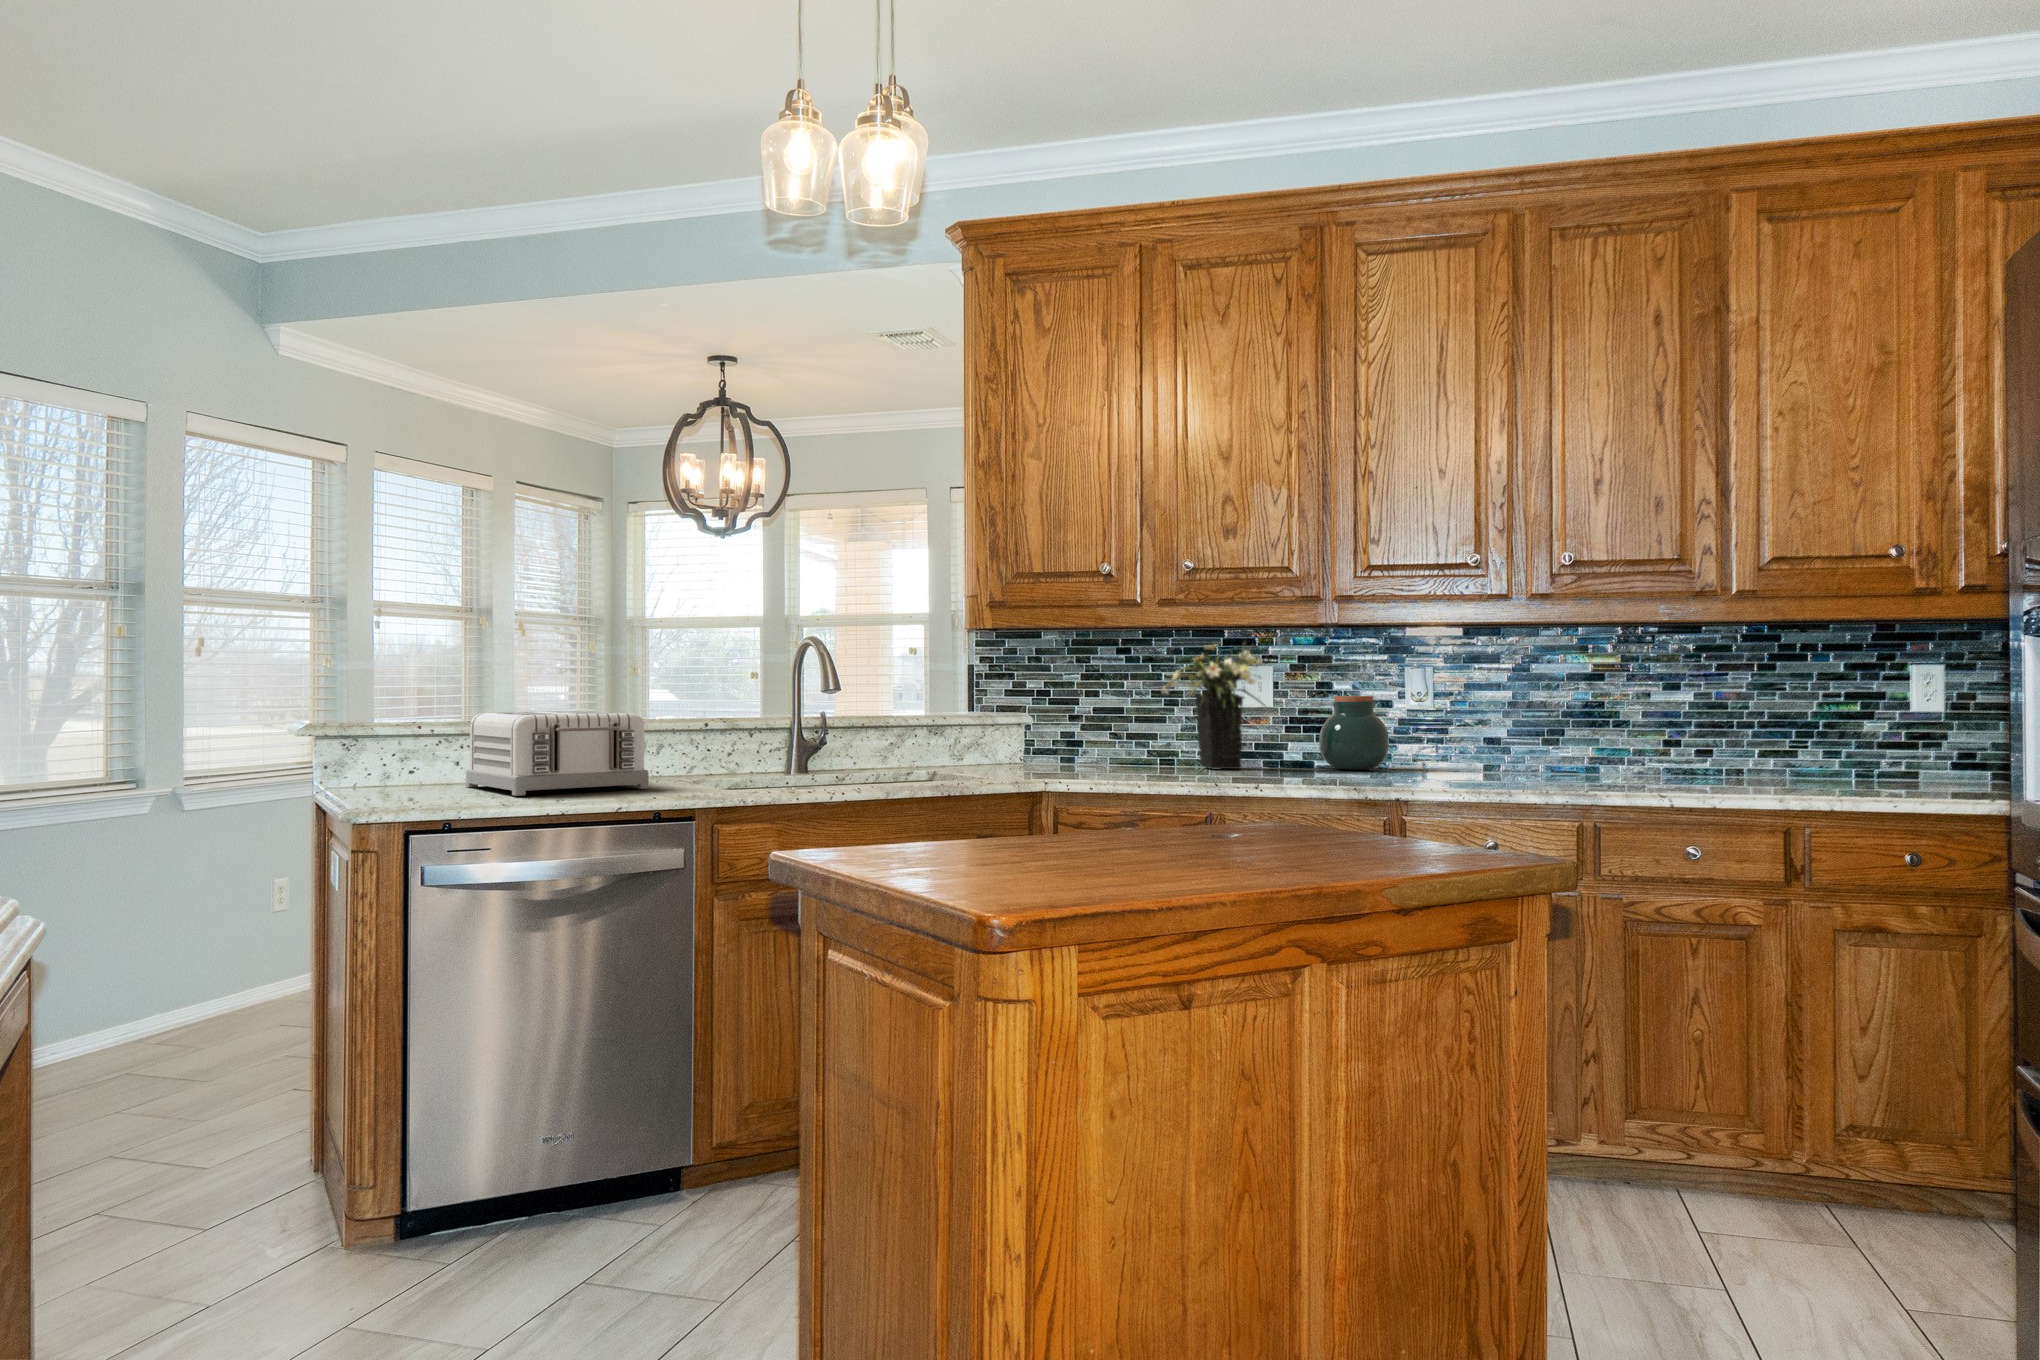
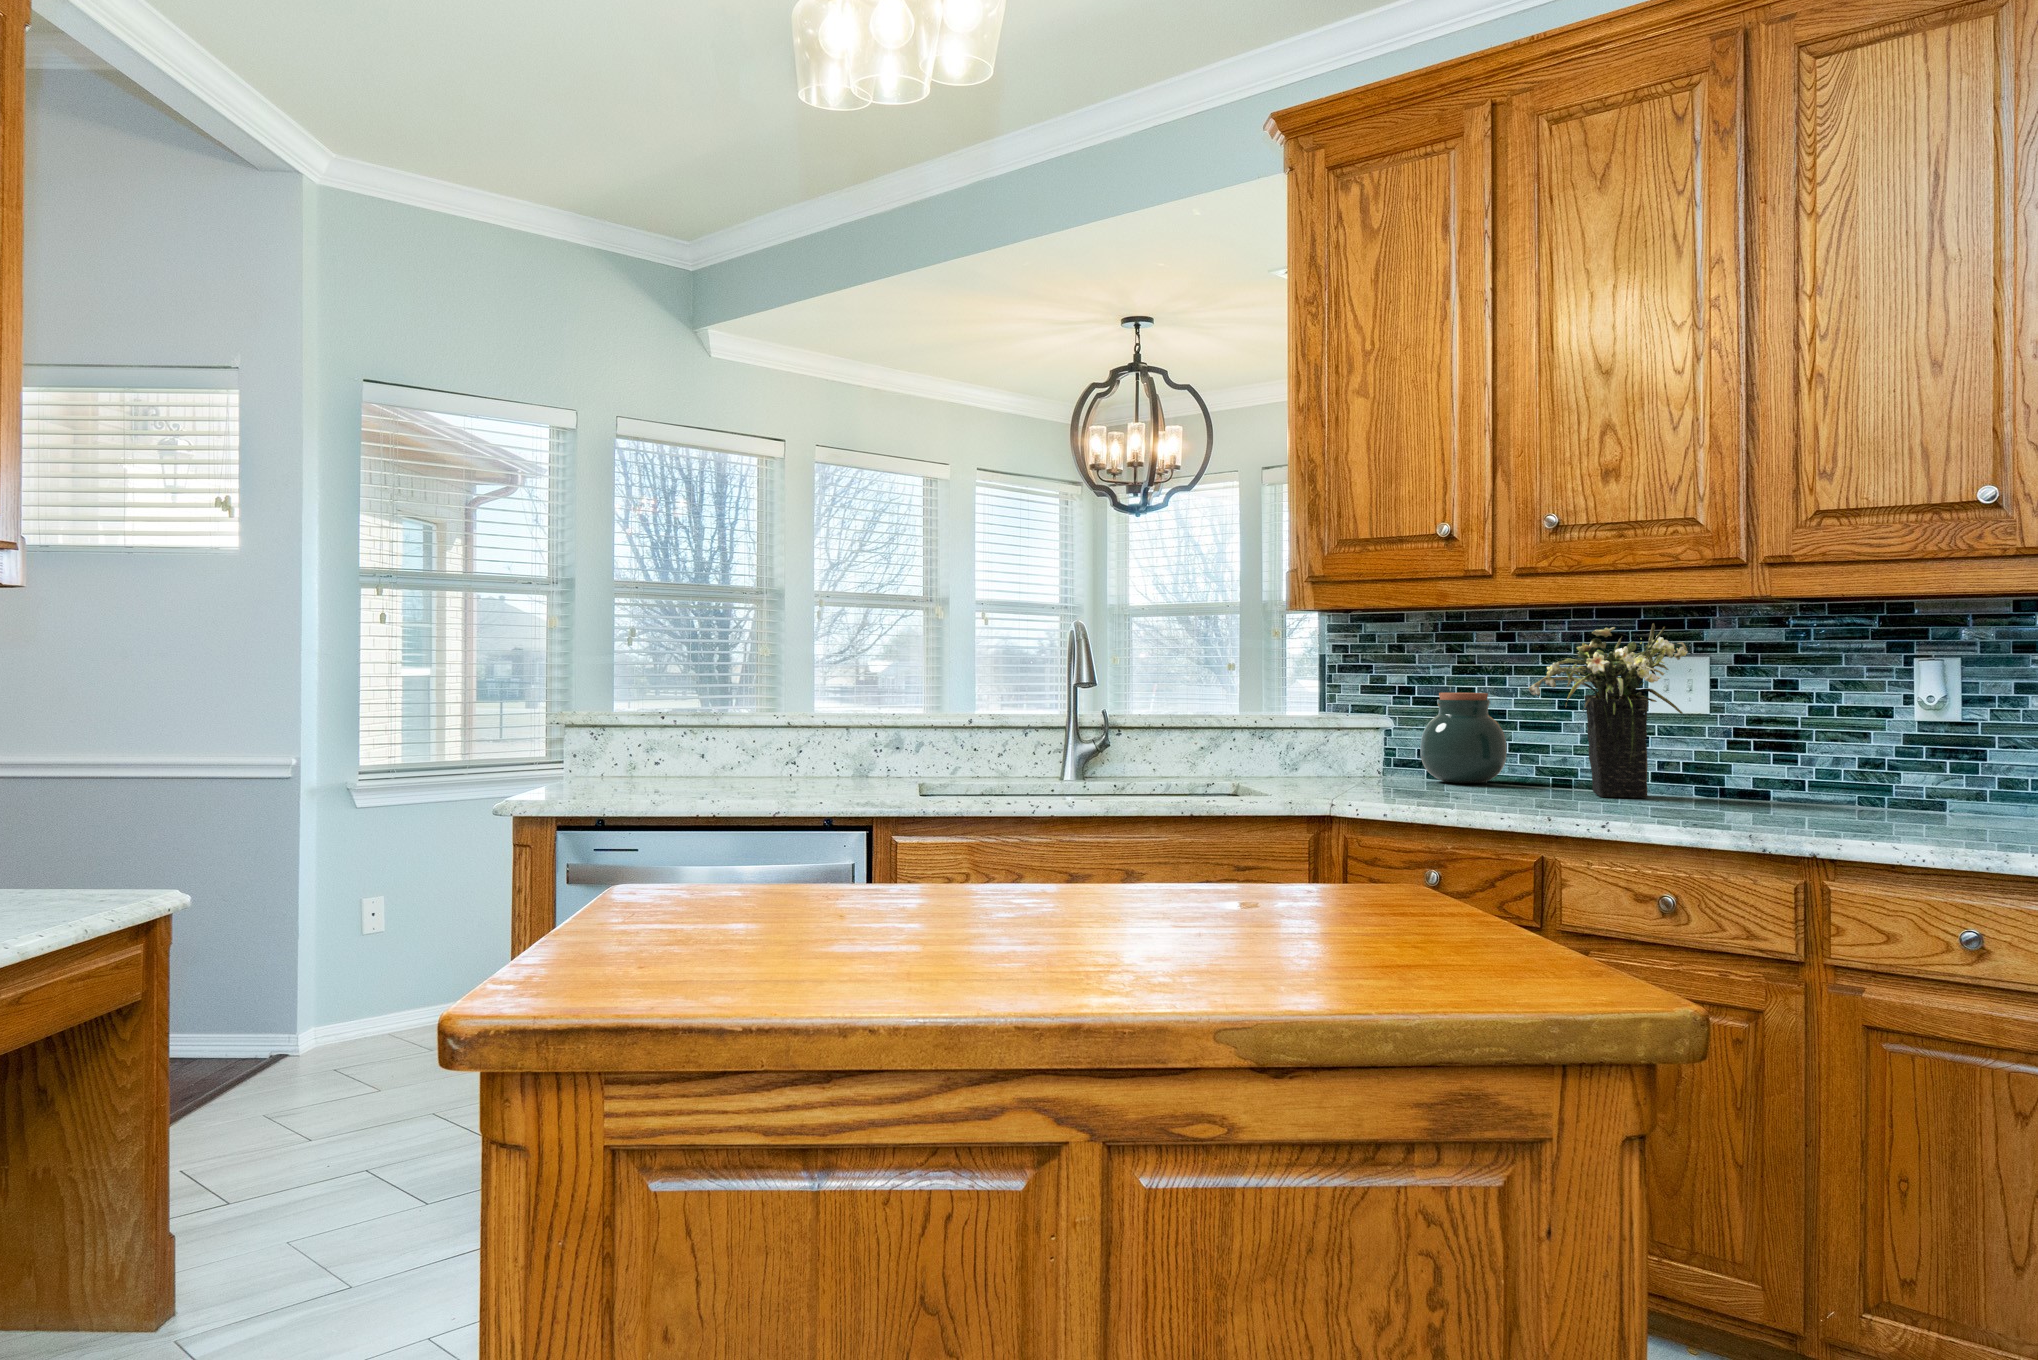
jar: present [1319,696,1389,770] -> present [1420,693,1507,783]
toaster: present [466,711,649,796] -> none [708,703,862,791]

